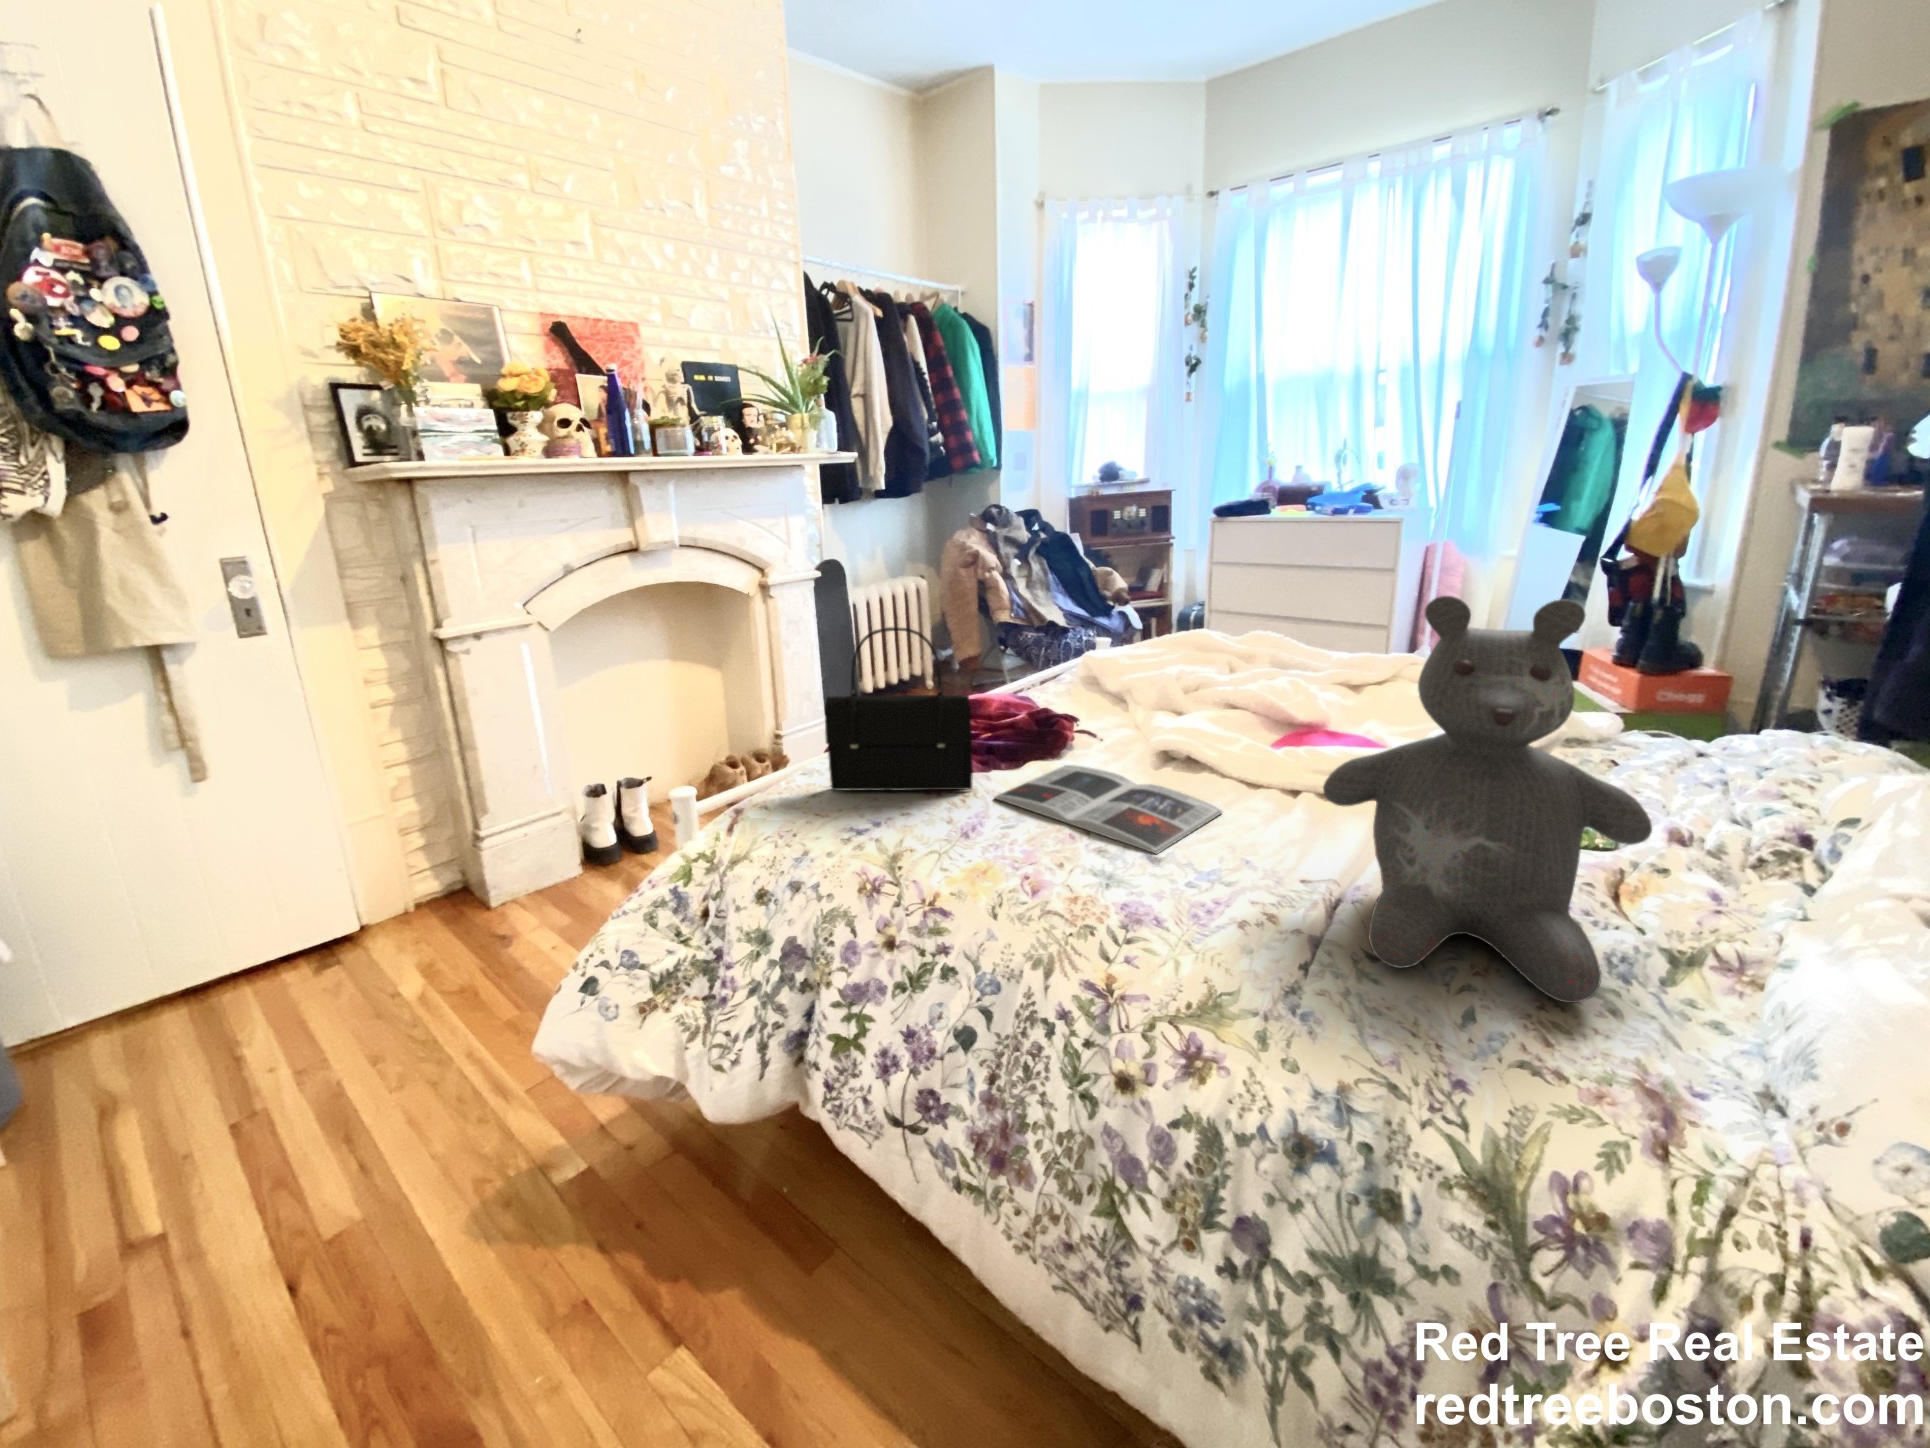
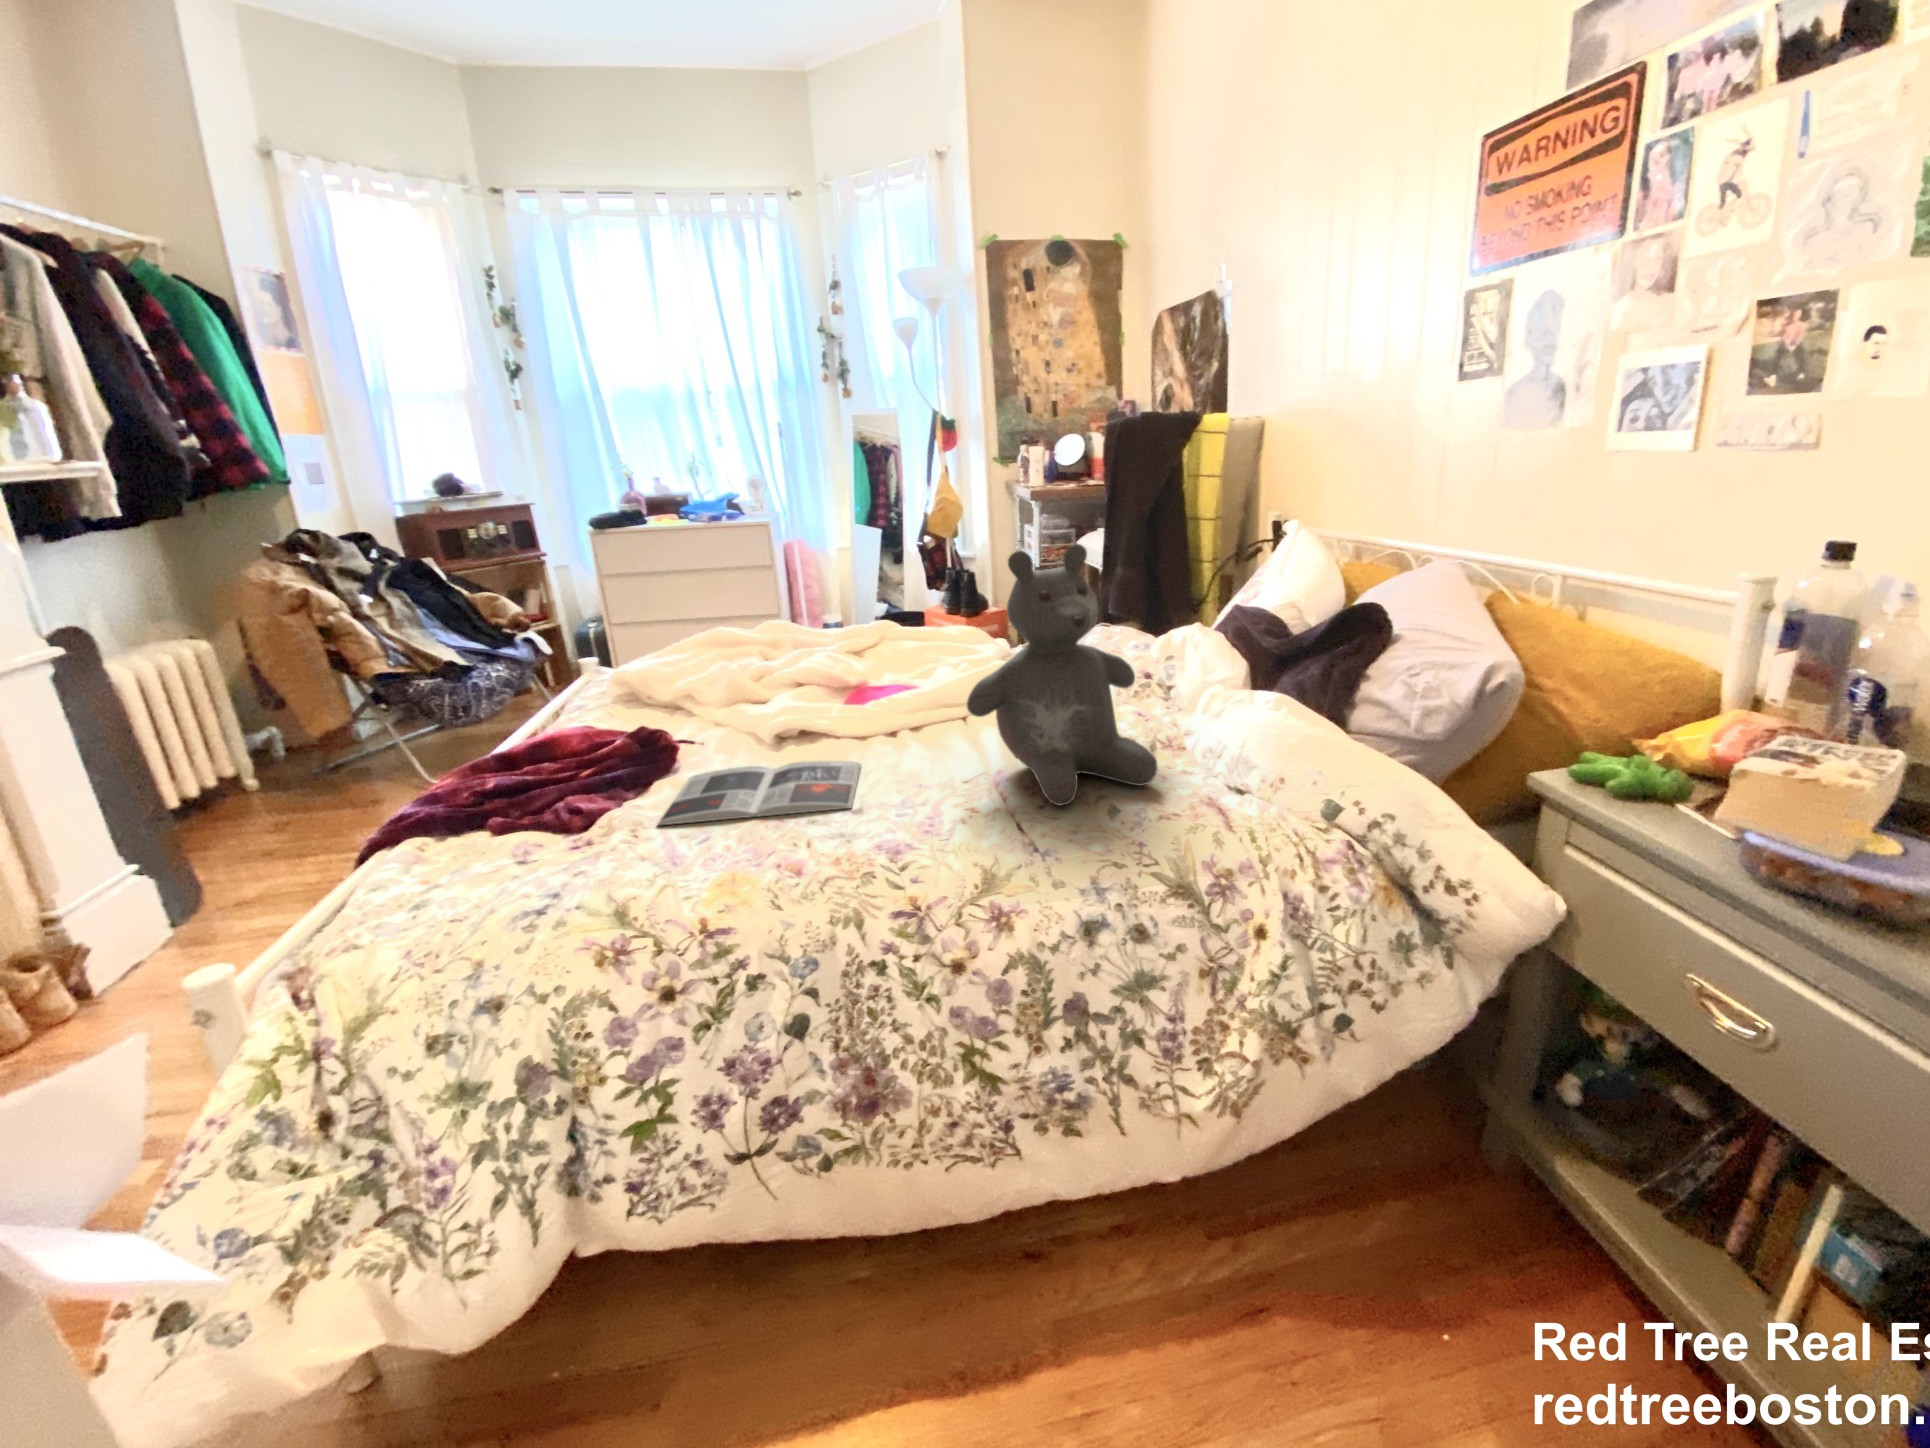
handbag: present [825,627,973,790] -> none [417,669,624,891]

